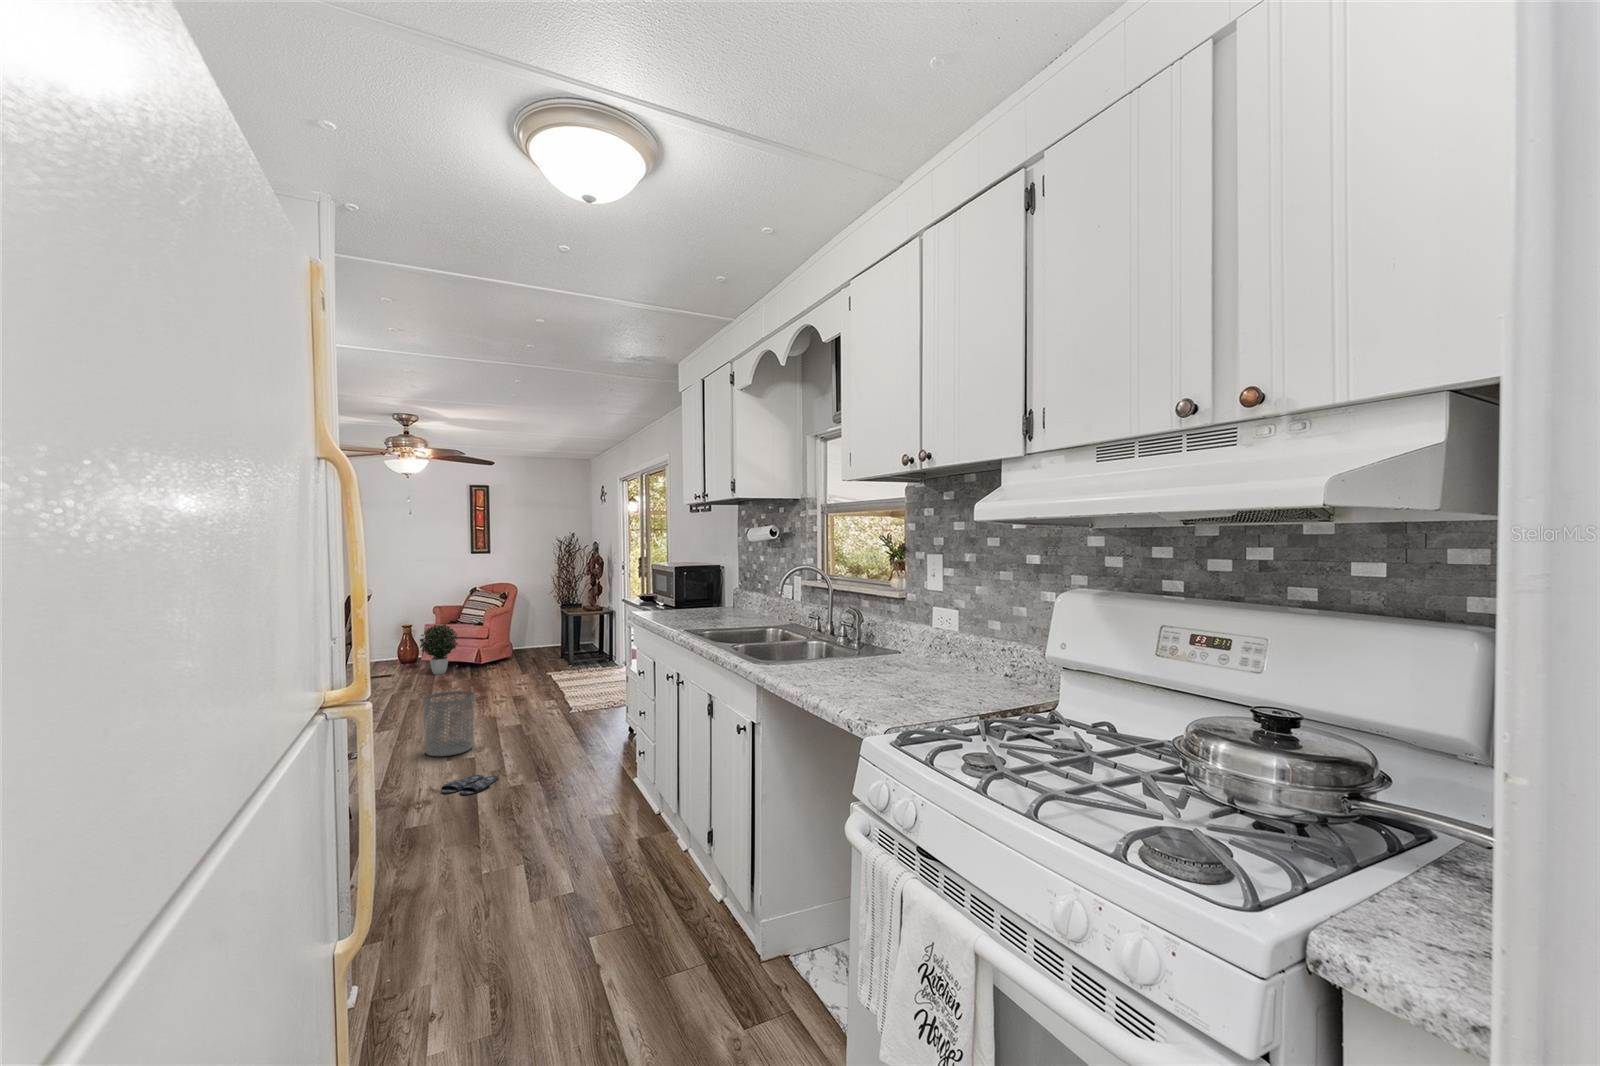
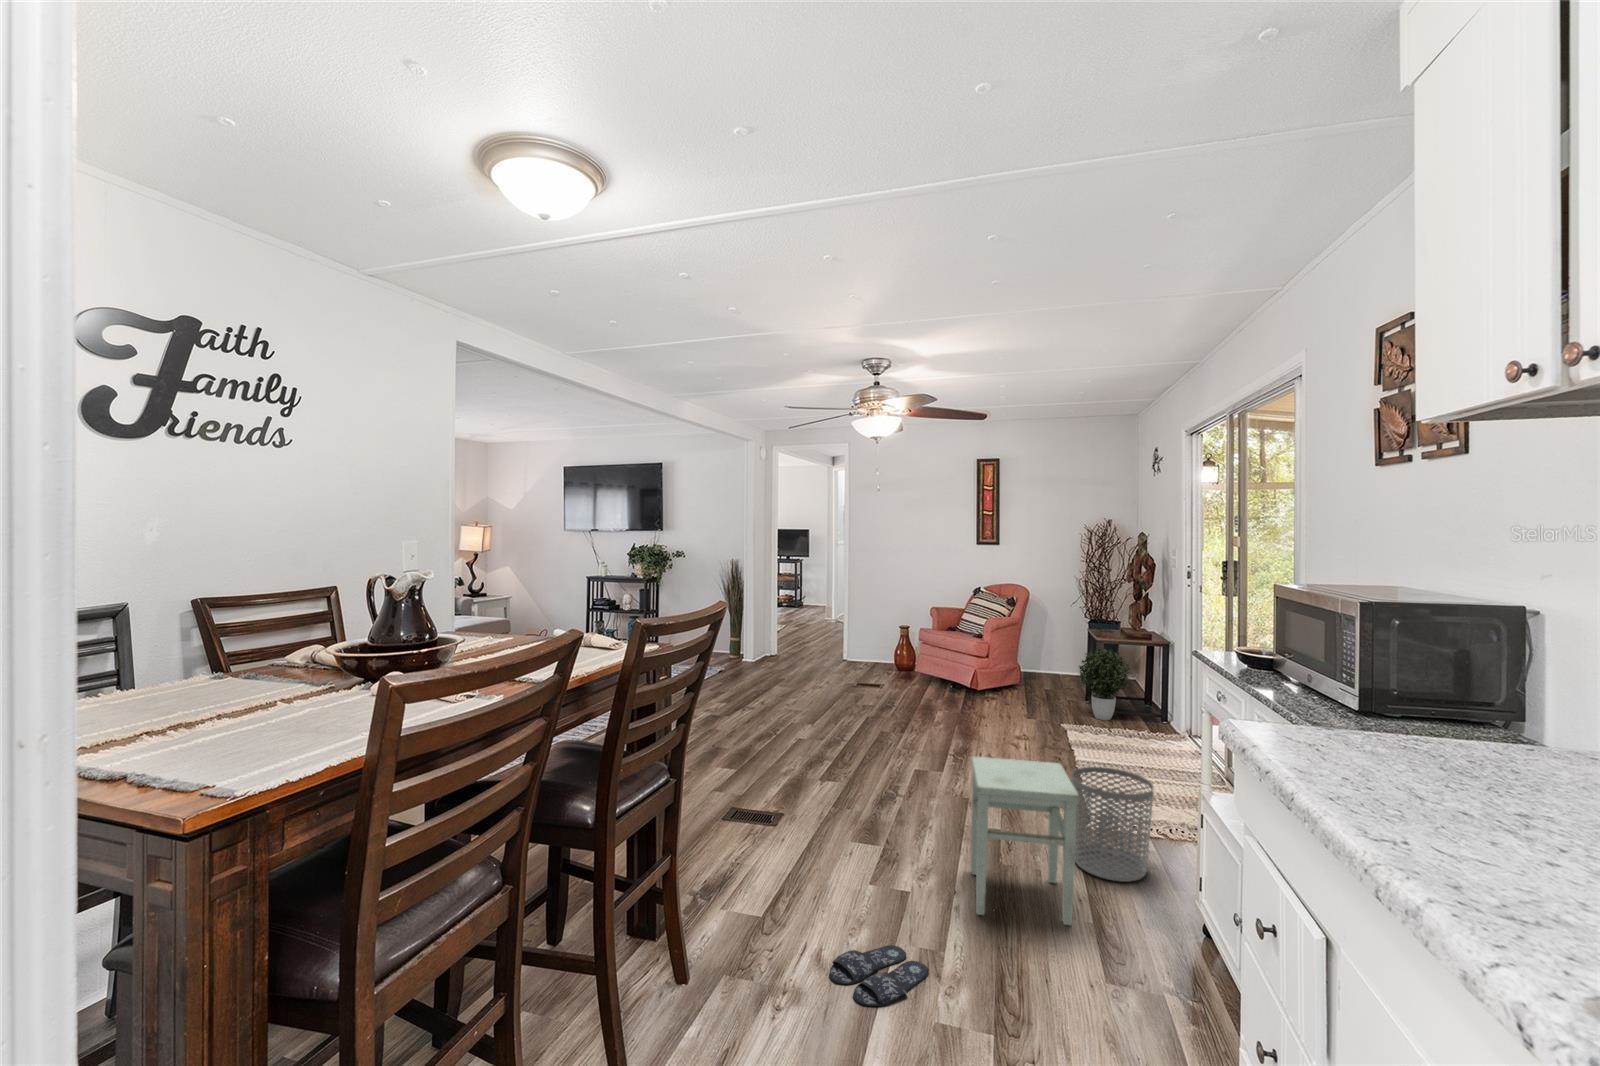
potted plant: present [420,624,458,675] -> present [1078,649,1130,720]
stool: none [506,670,571,755] -> present [971,756,1079,925]
waste bin: present [423,691,475,756] -> present [1072,767,1153,882]

